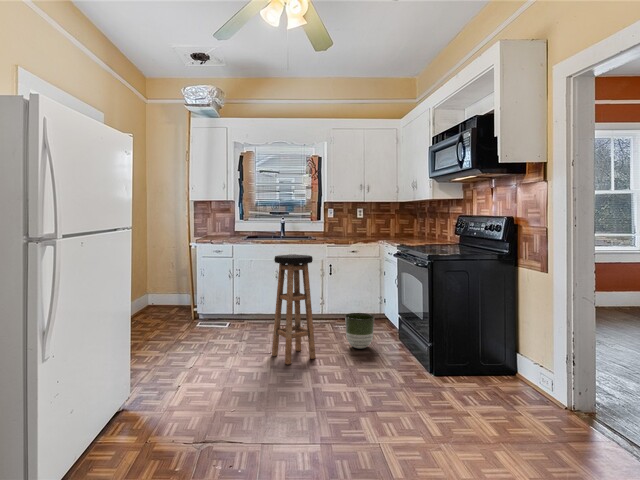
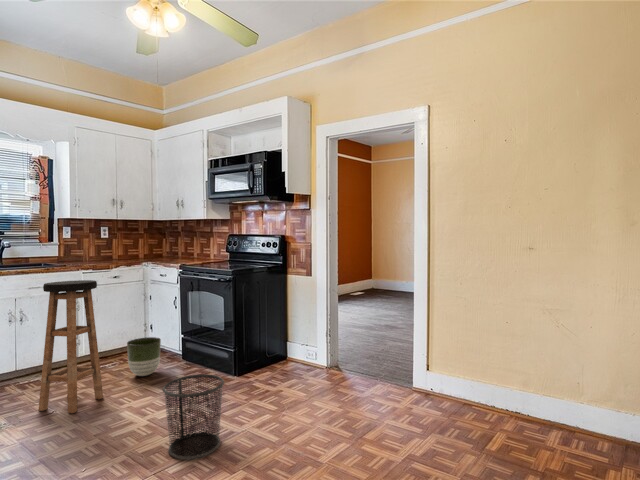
waste bin: none [311,359,371,443] -> present [163,374,224,459]

